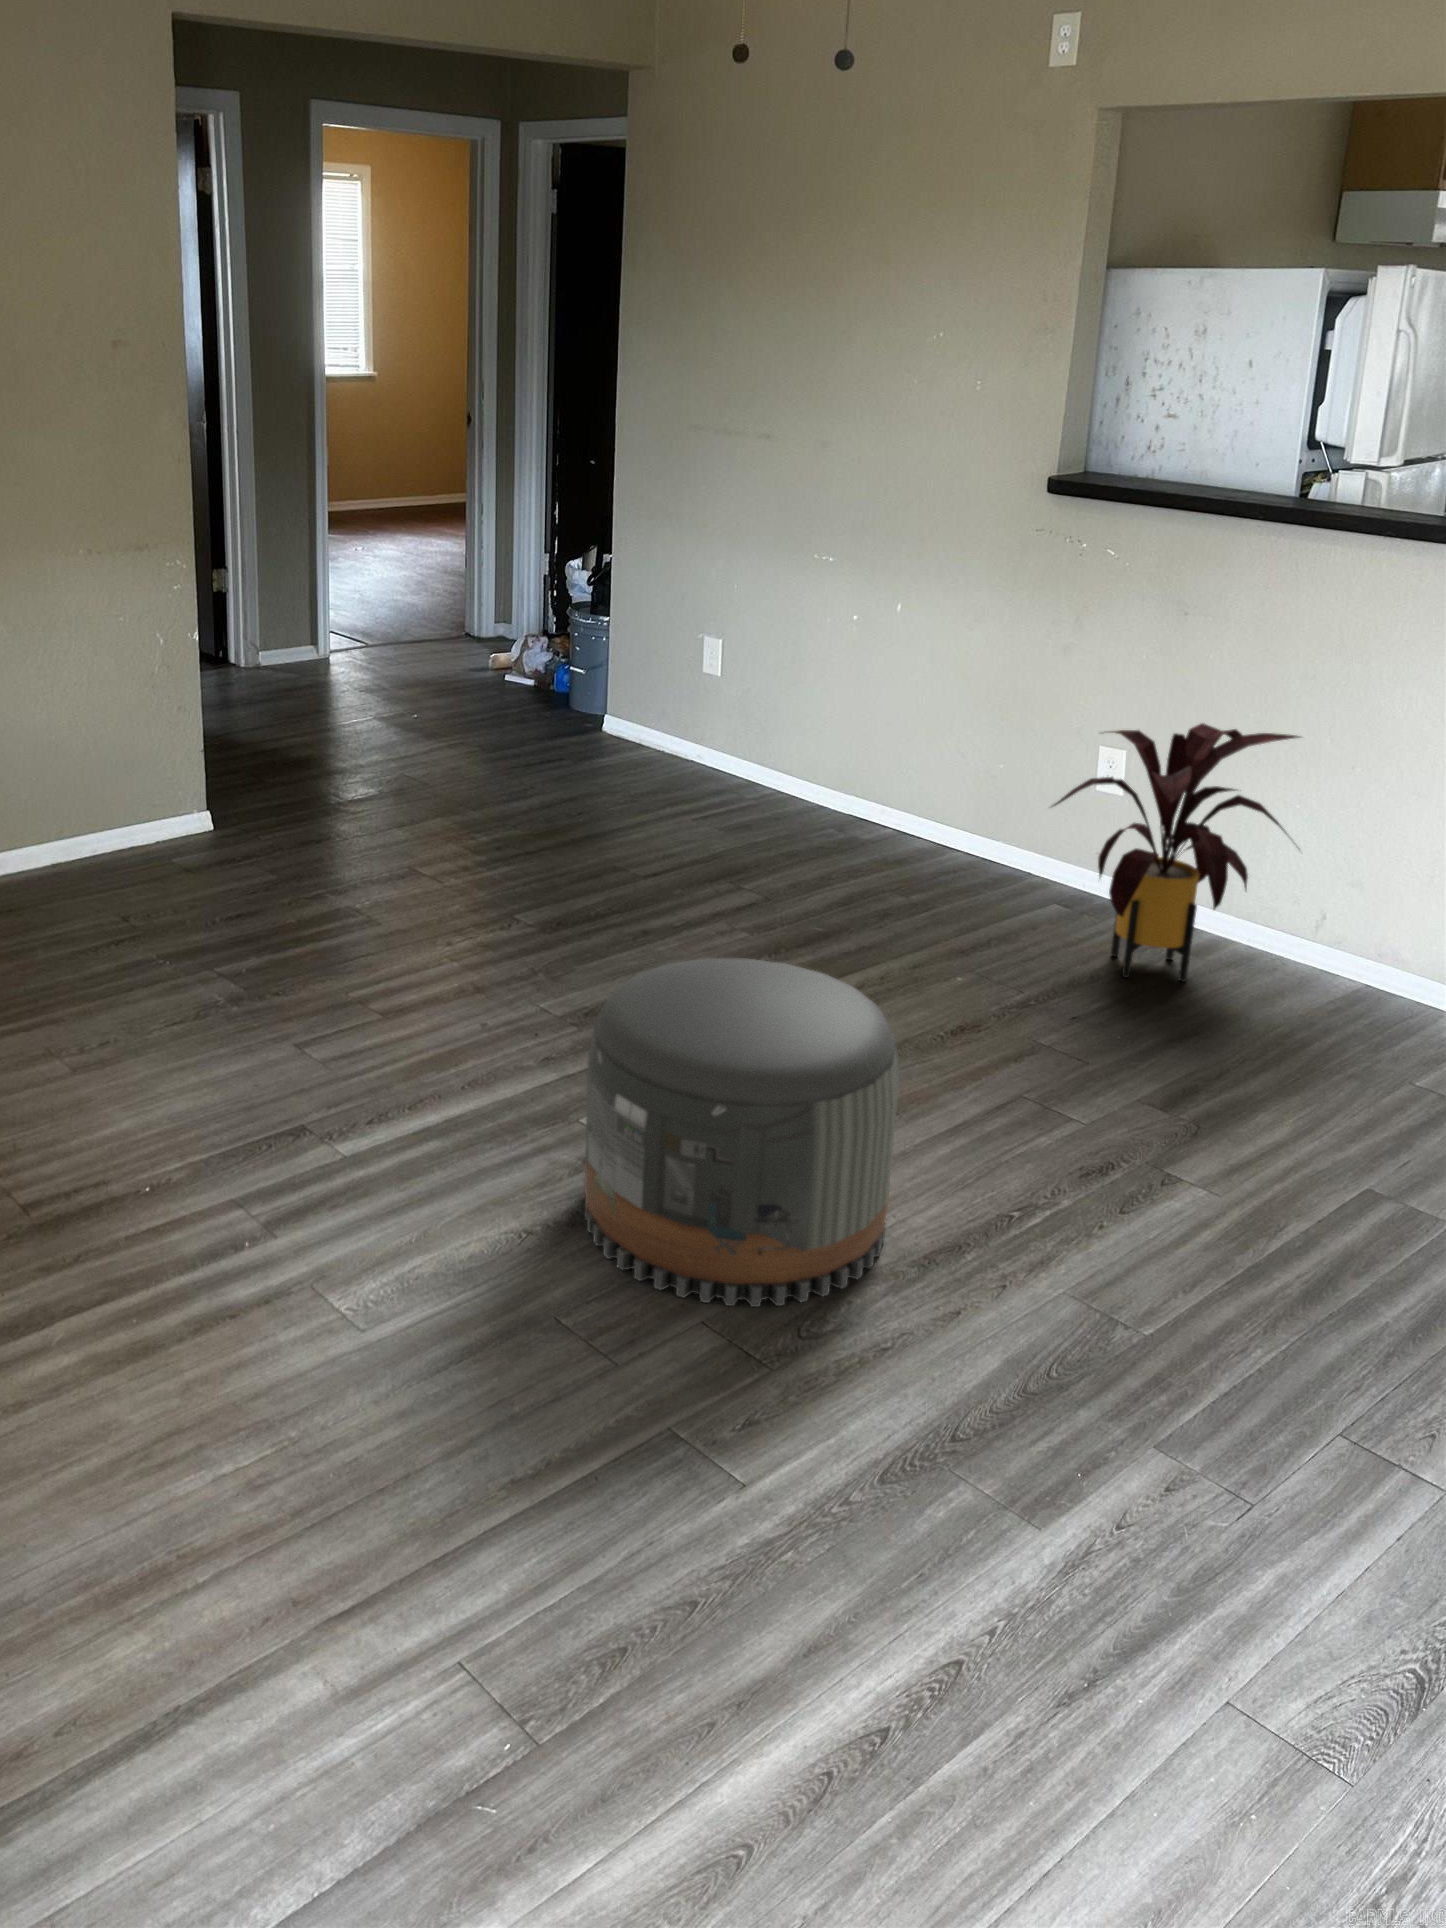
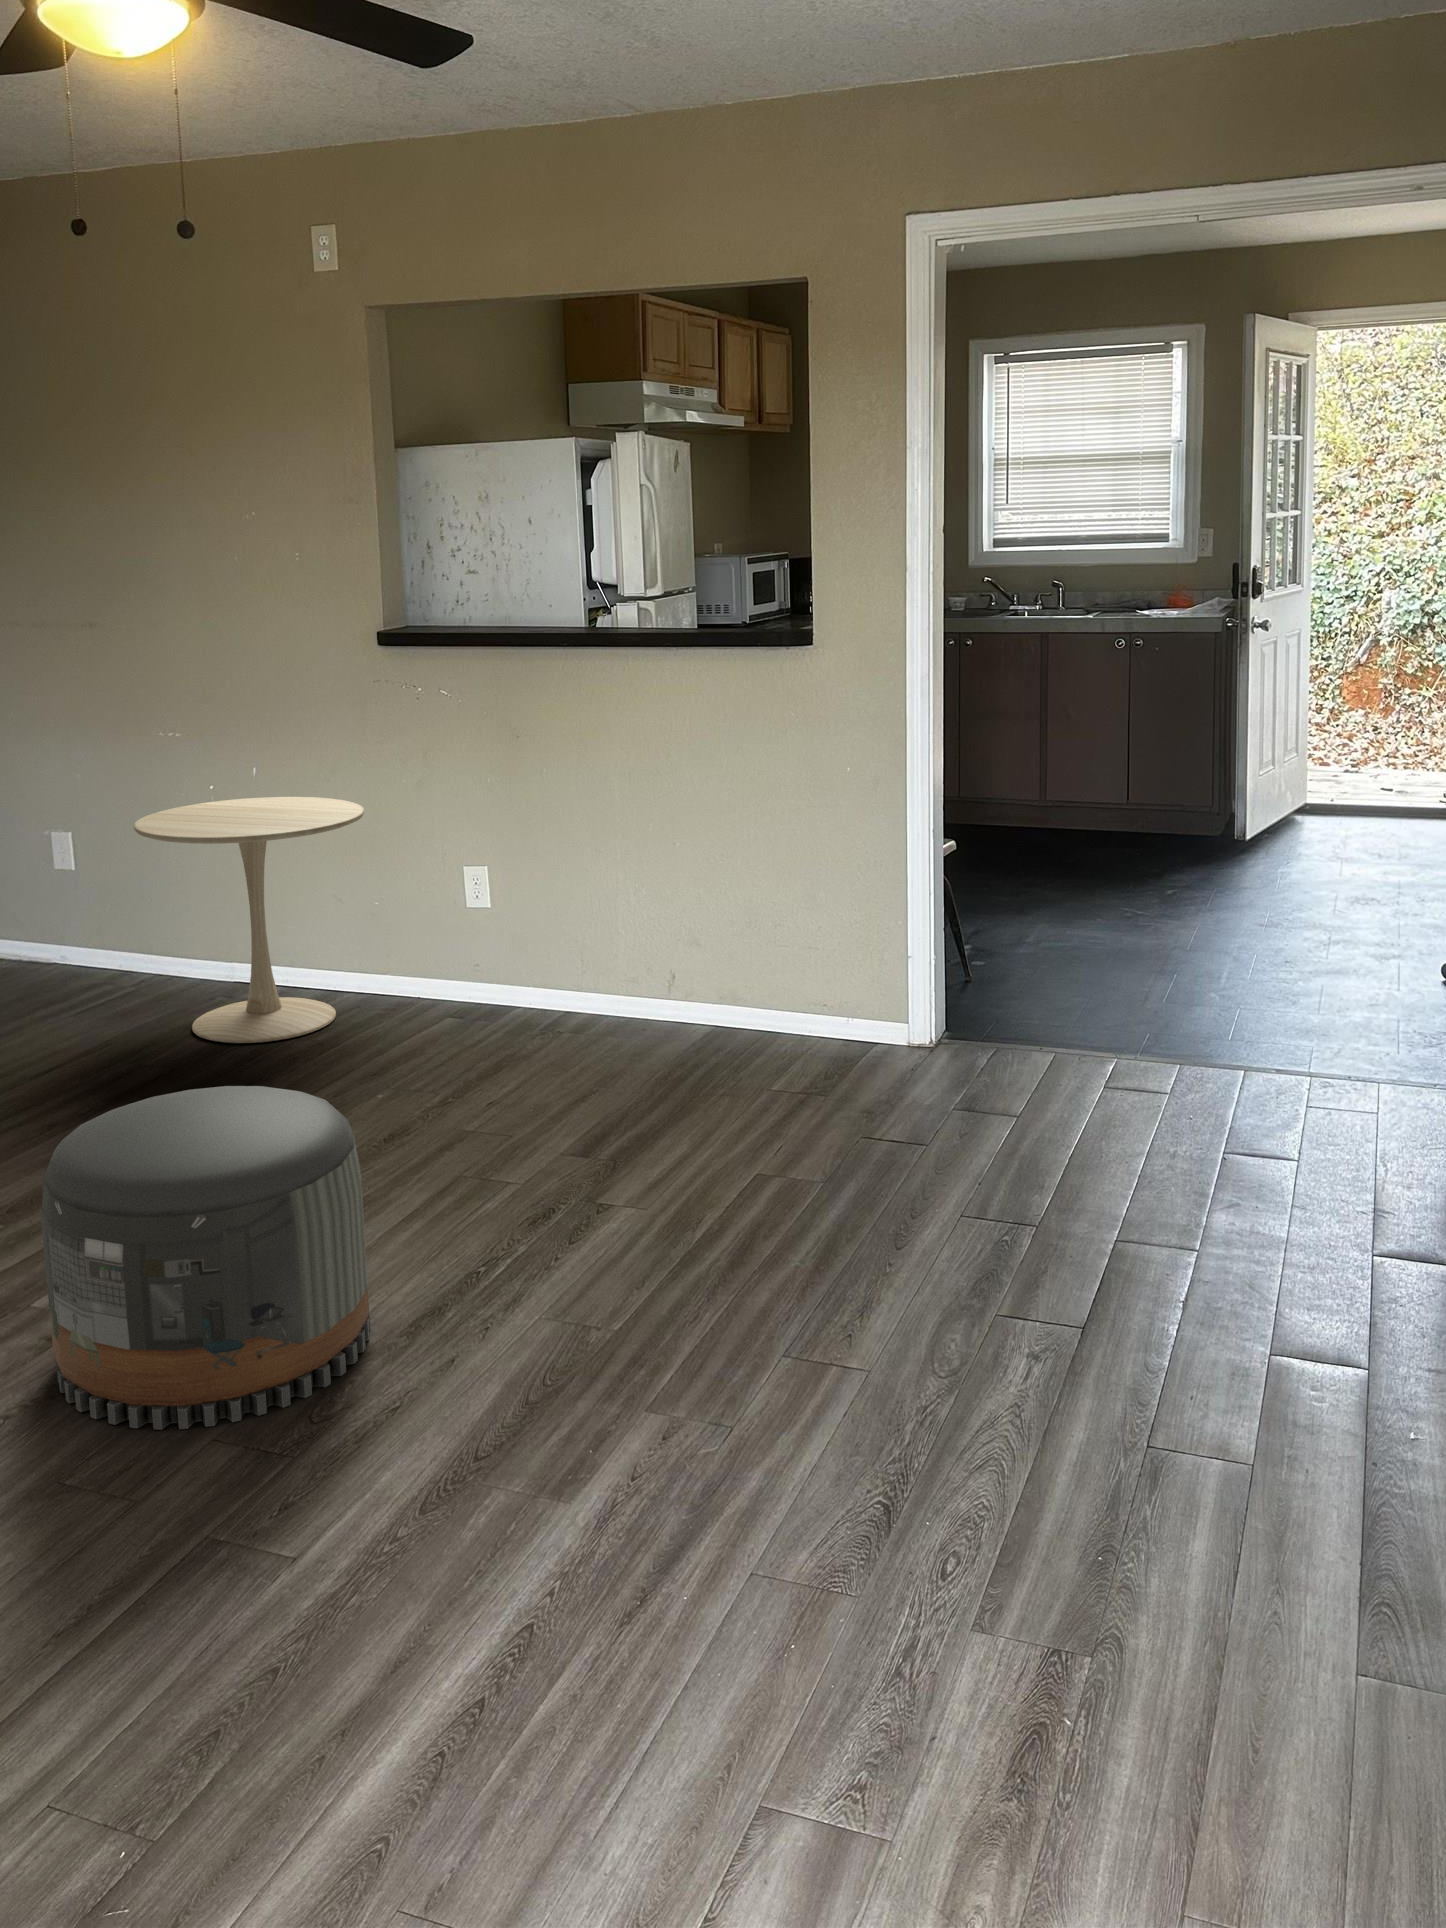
side table: none [771,633,1003,887] -> present [134,797,364,1043]
house plant: present [1053,723,1299,982] -> none [432,824,651,1067]

